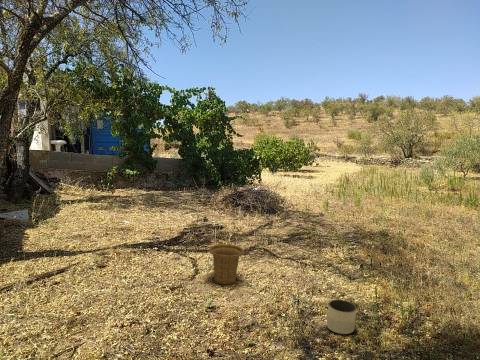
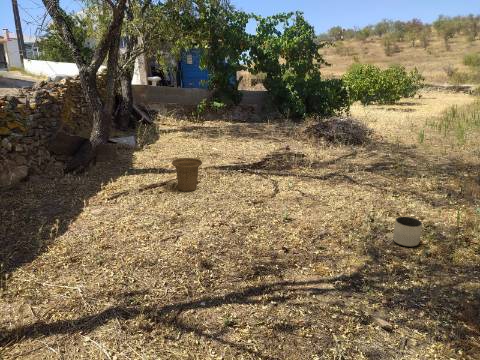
basket: present [209,244,244,285] -> present [172,158,202,192]

